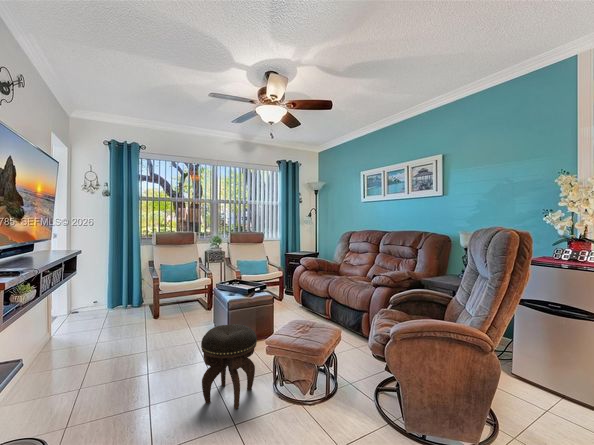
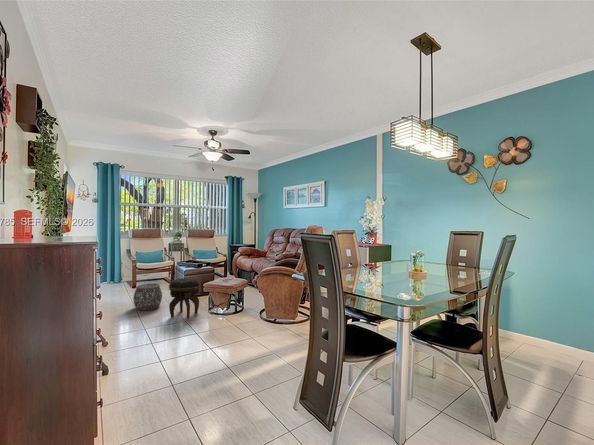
woven basket: none [143,326,192,378] -> present [133,284,162,310]

